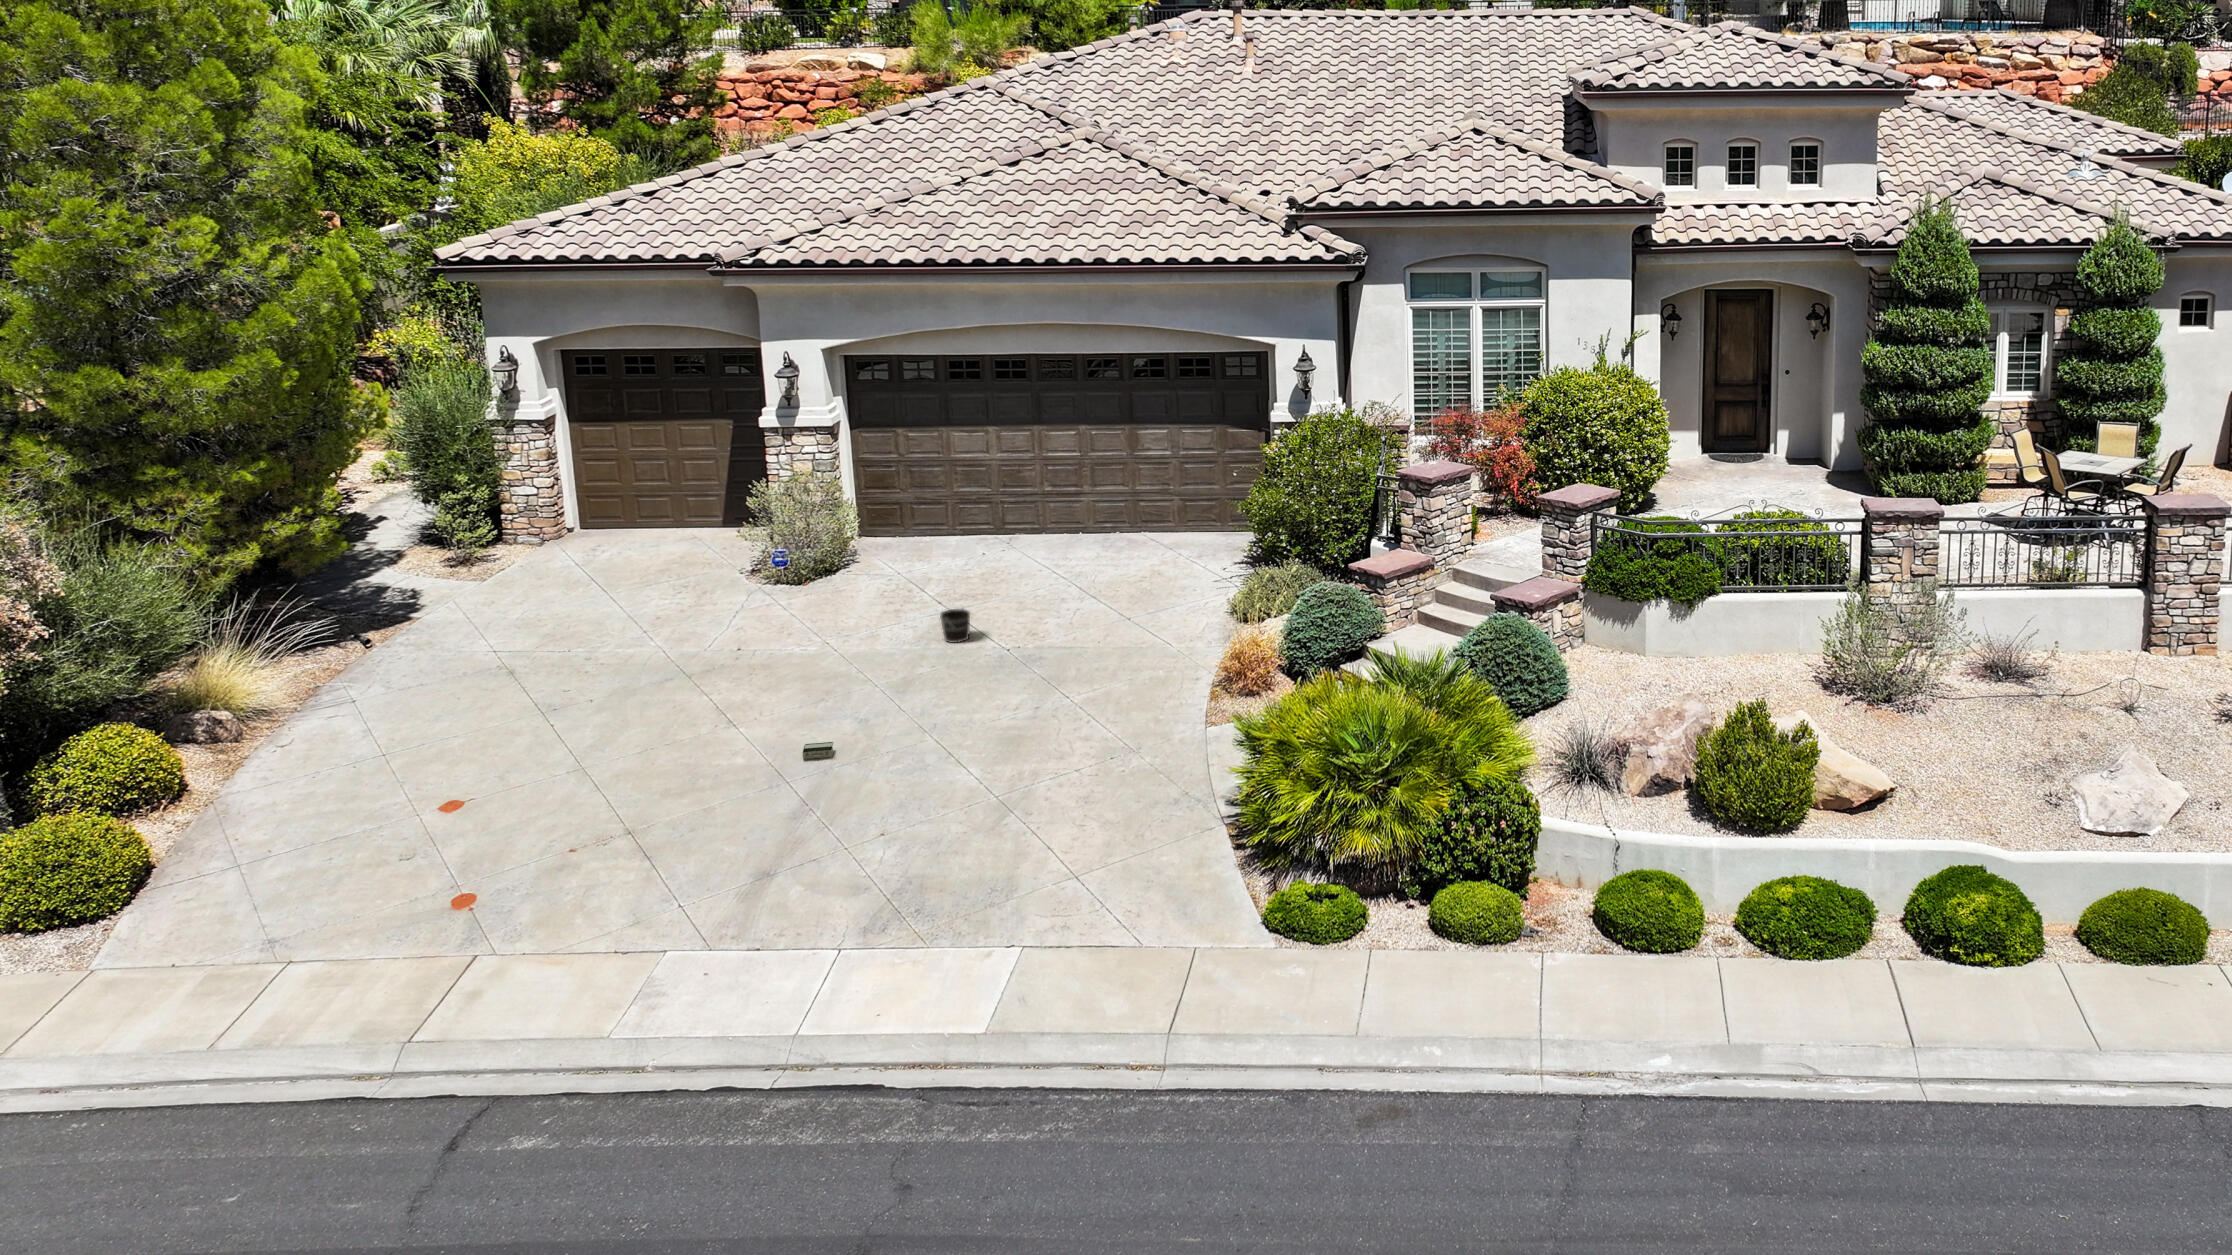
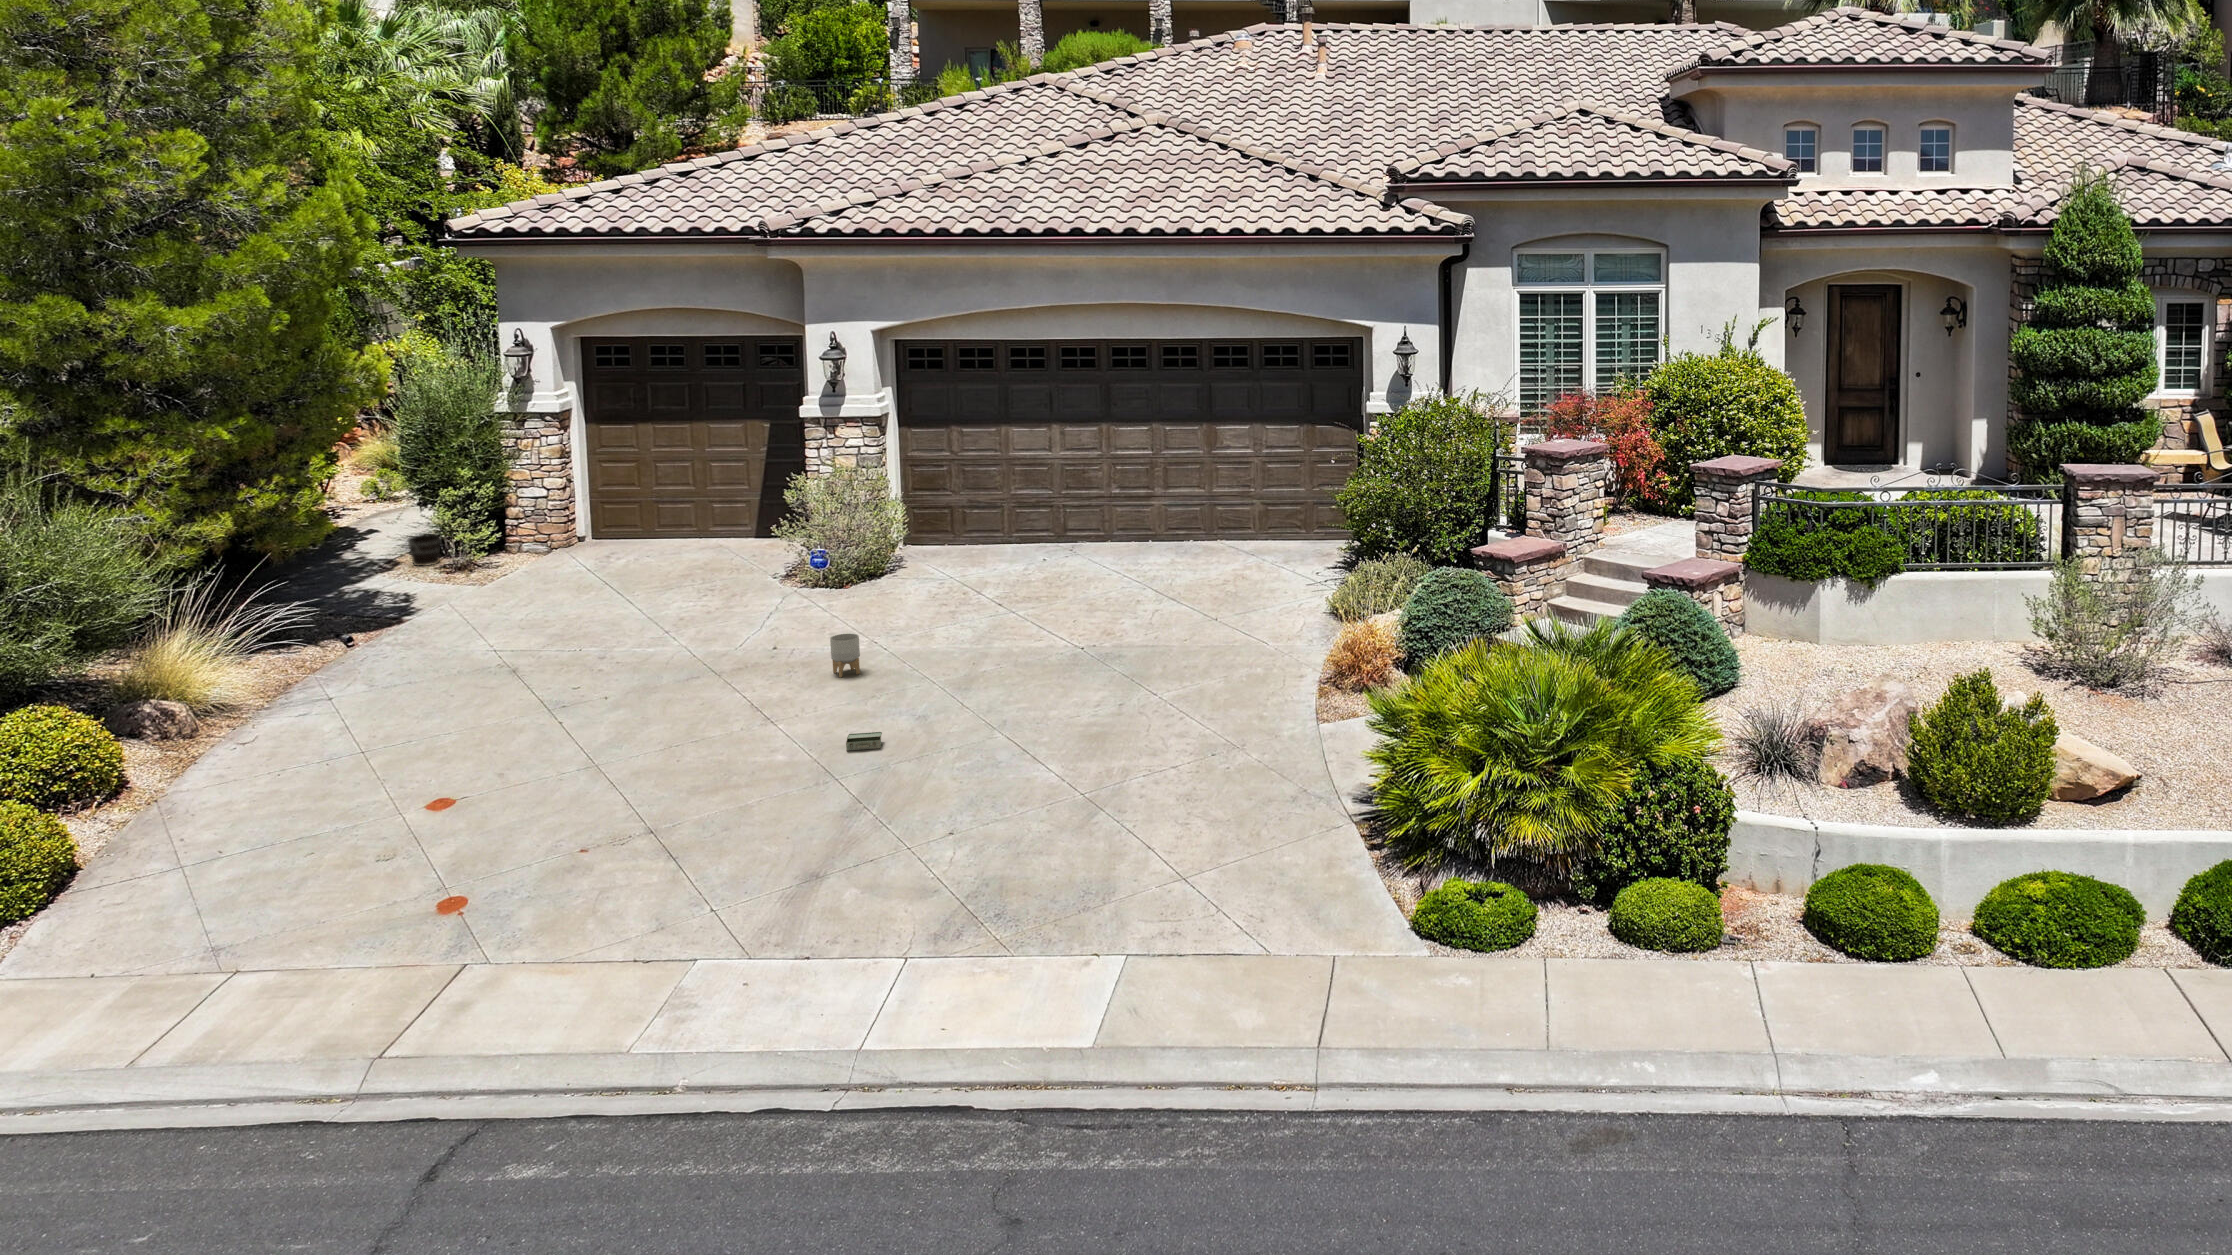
bucket: present [940,609,970,643] -> present [408,534,440,566]
planter: none [788,646,816,685] -> present [830,633,860,677]

